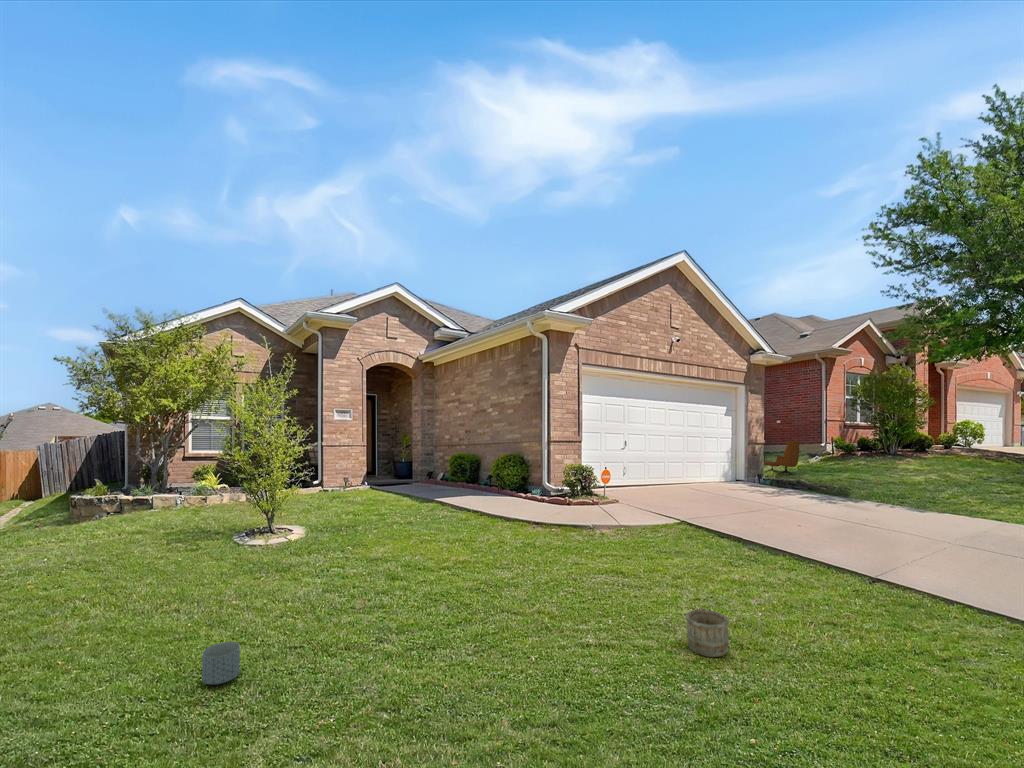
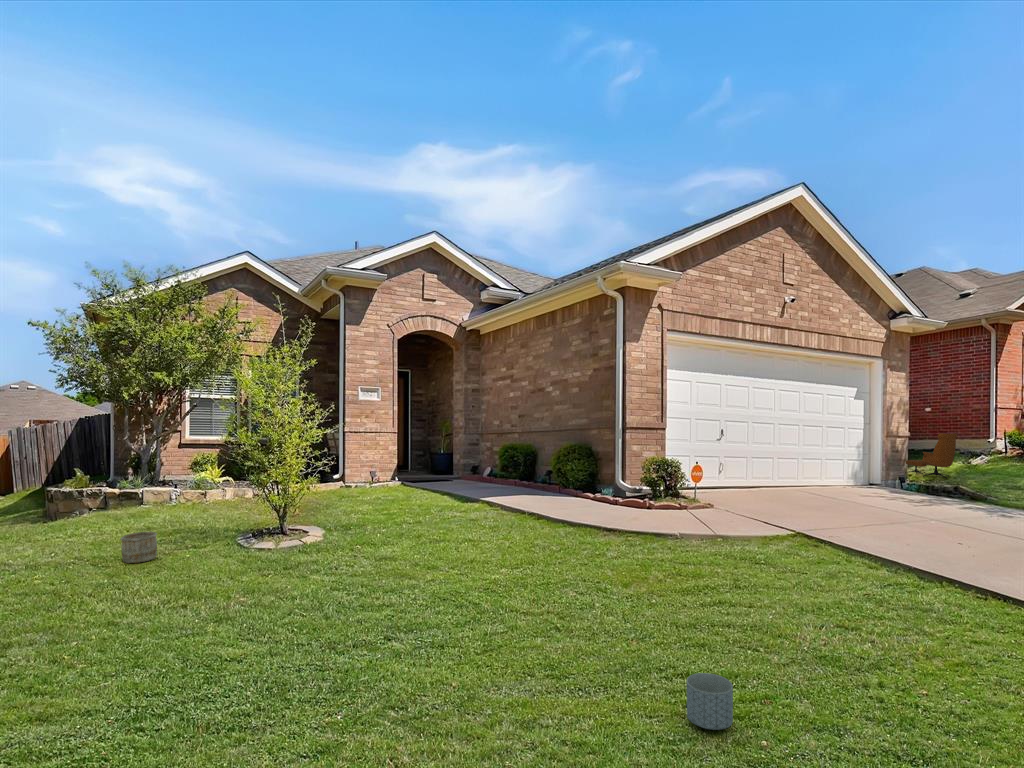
wooden bucket: present [686,609,729,657] -> present [120,531,157,563]
planter: present [202,642,240,685] -> present [687,673,733,730]

